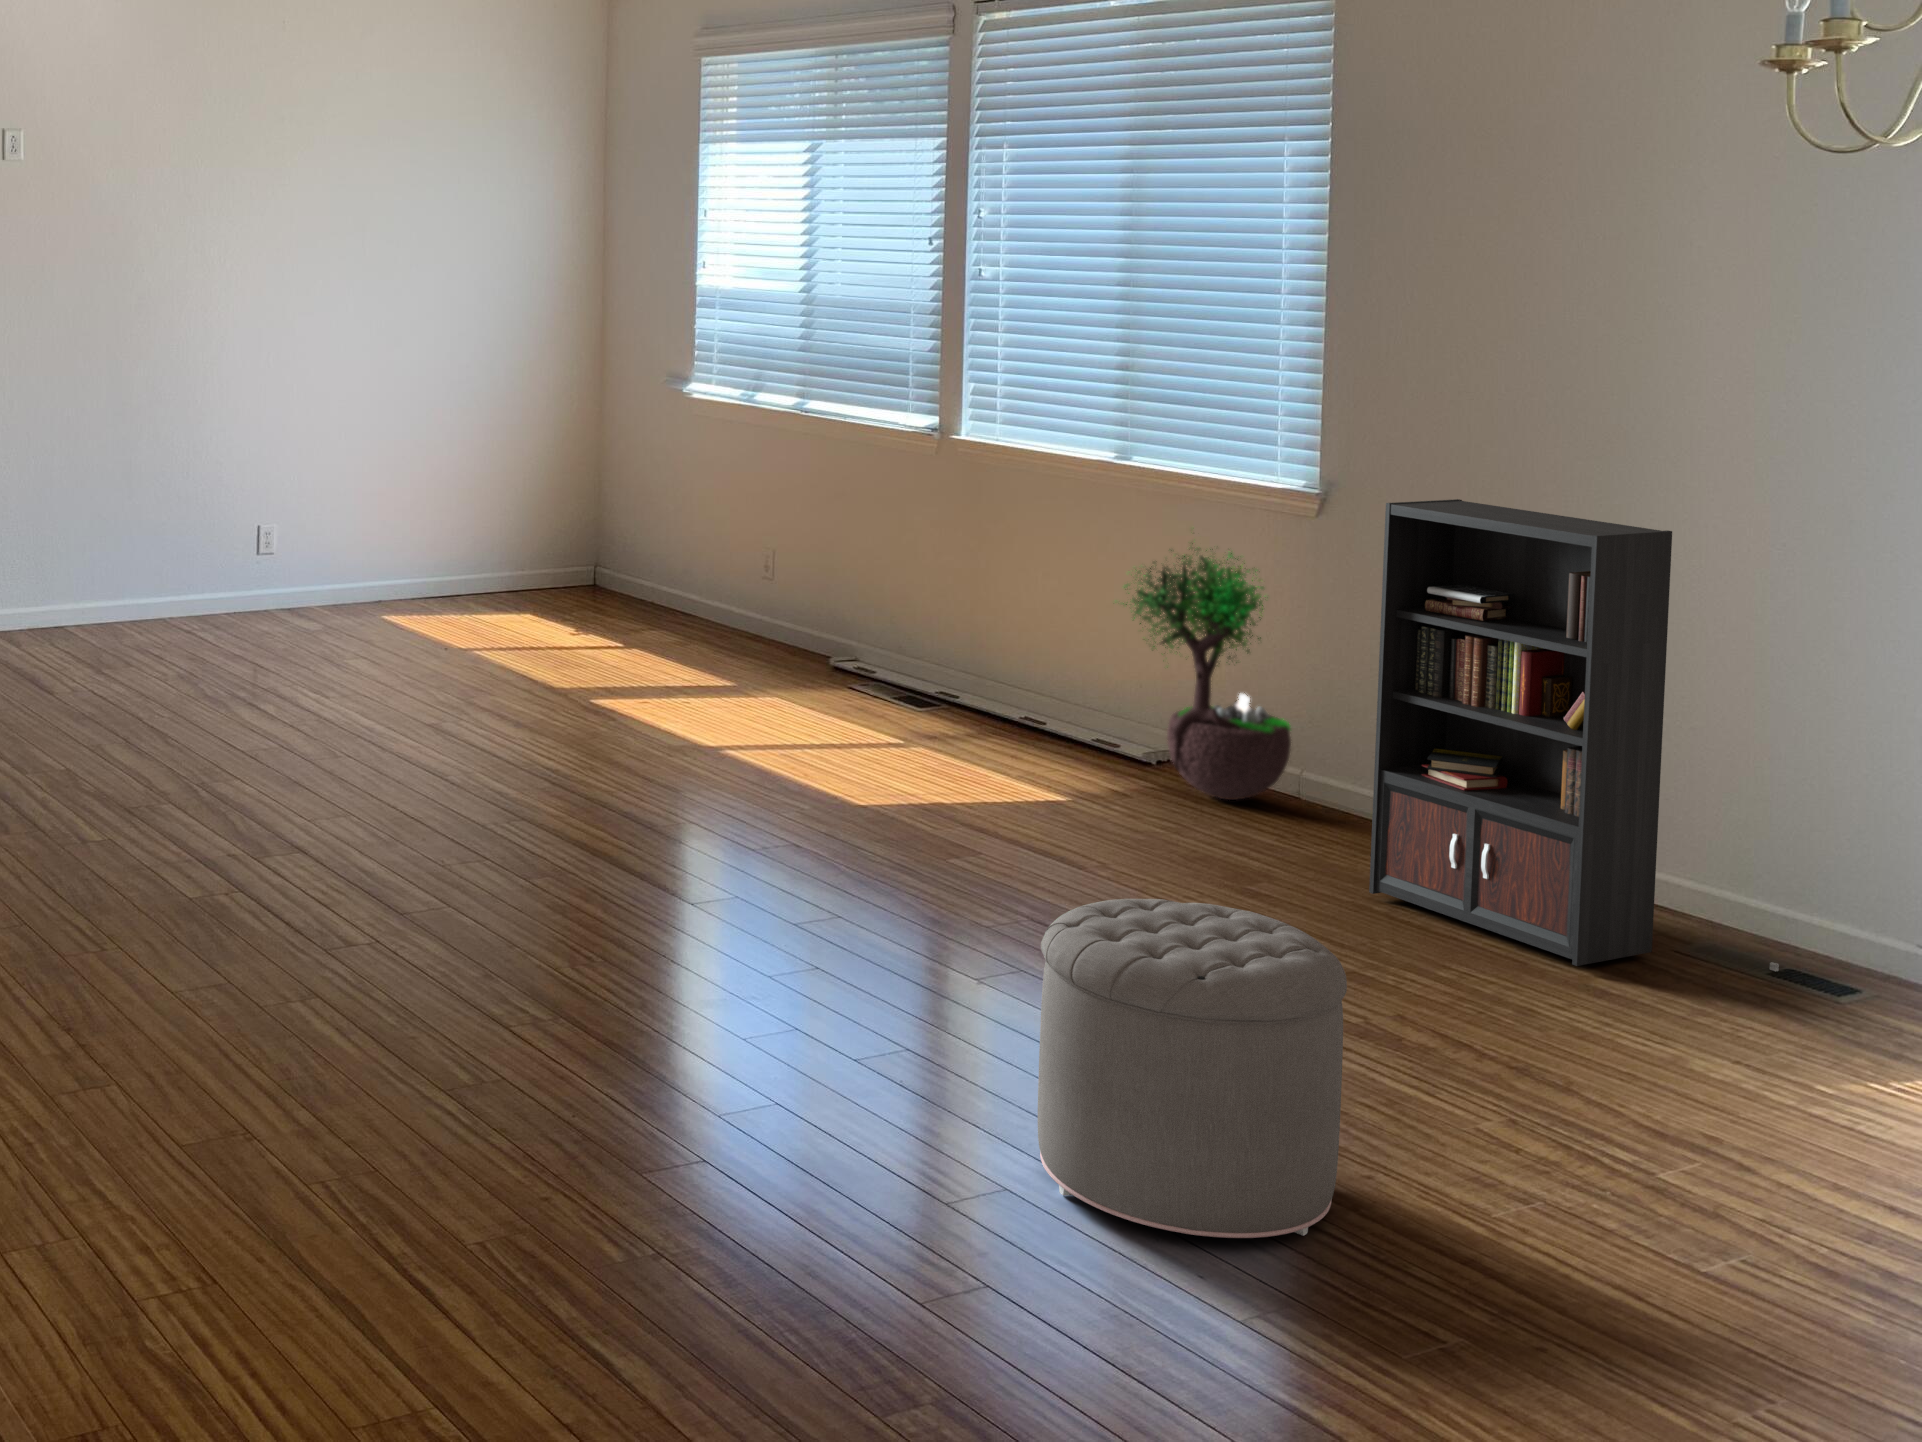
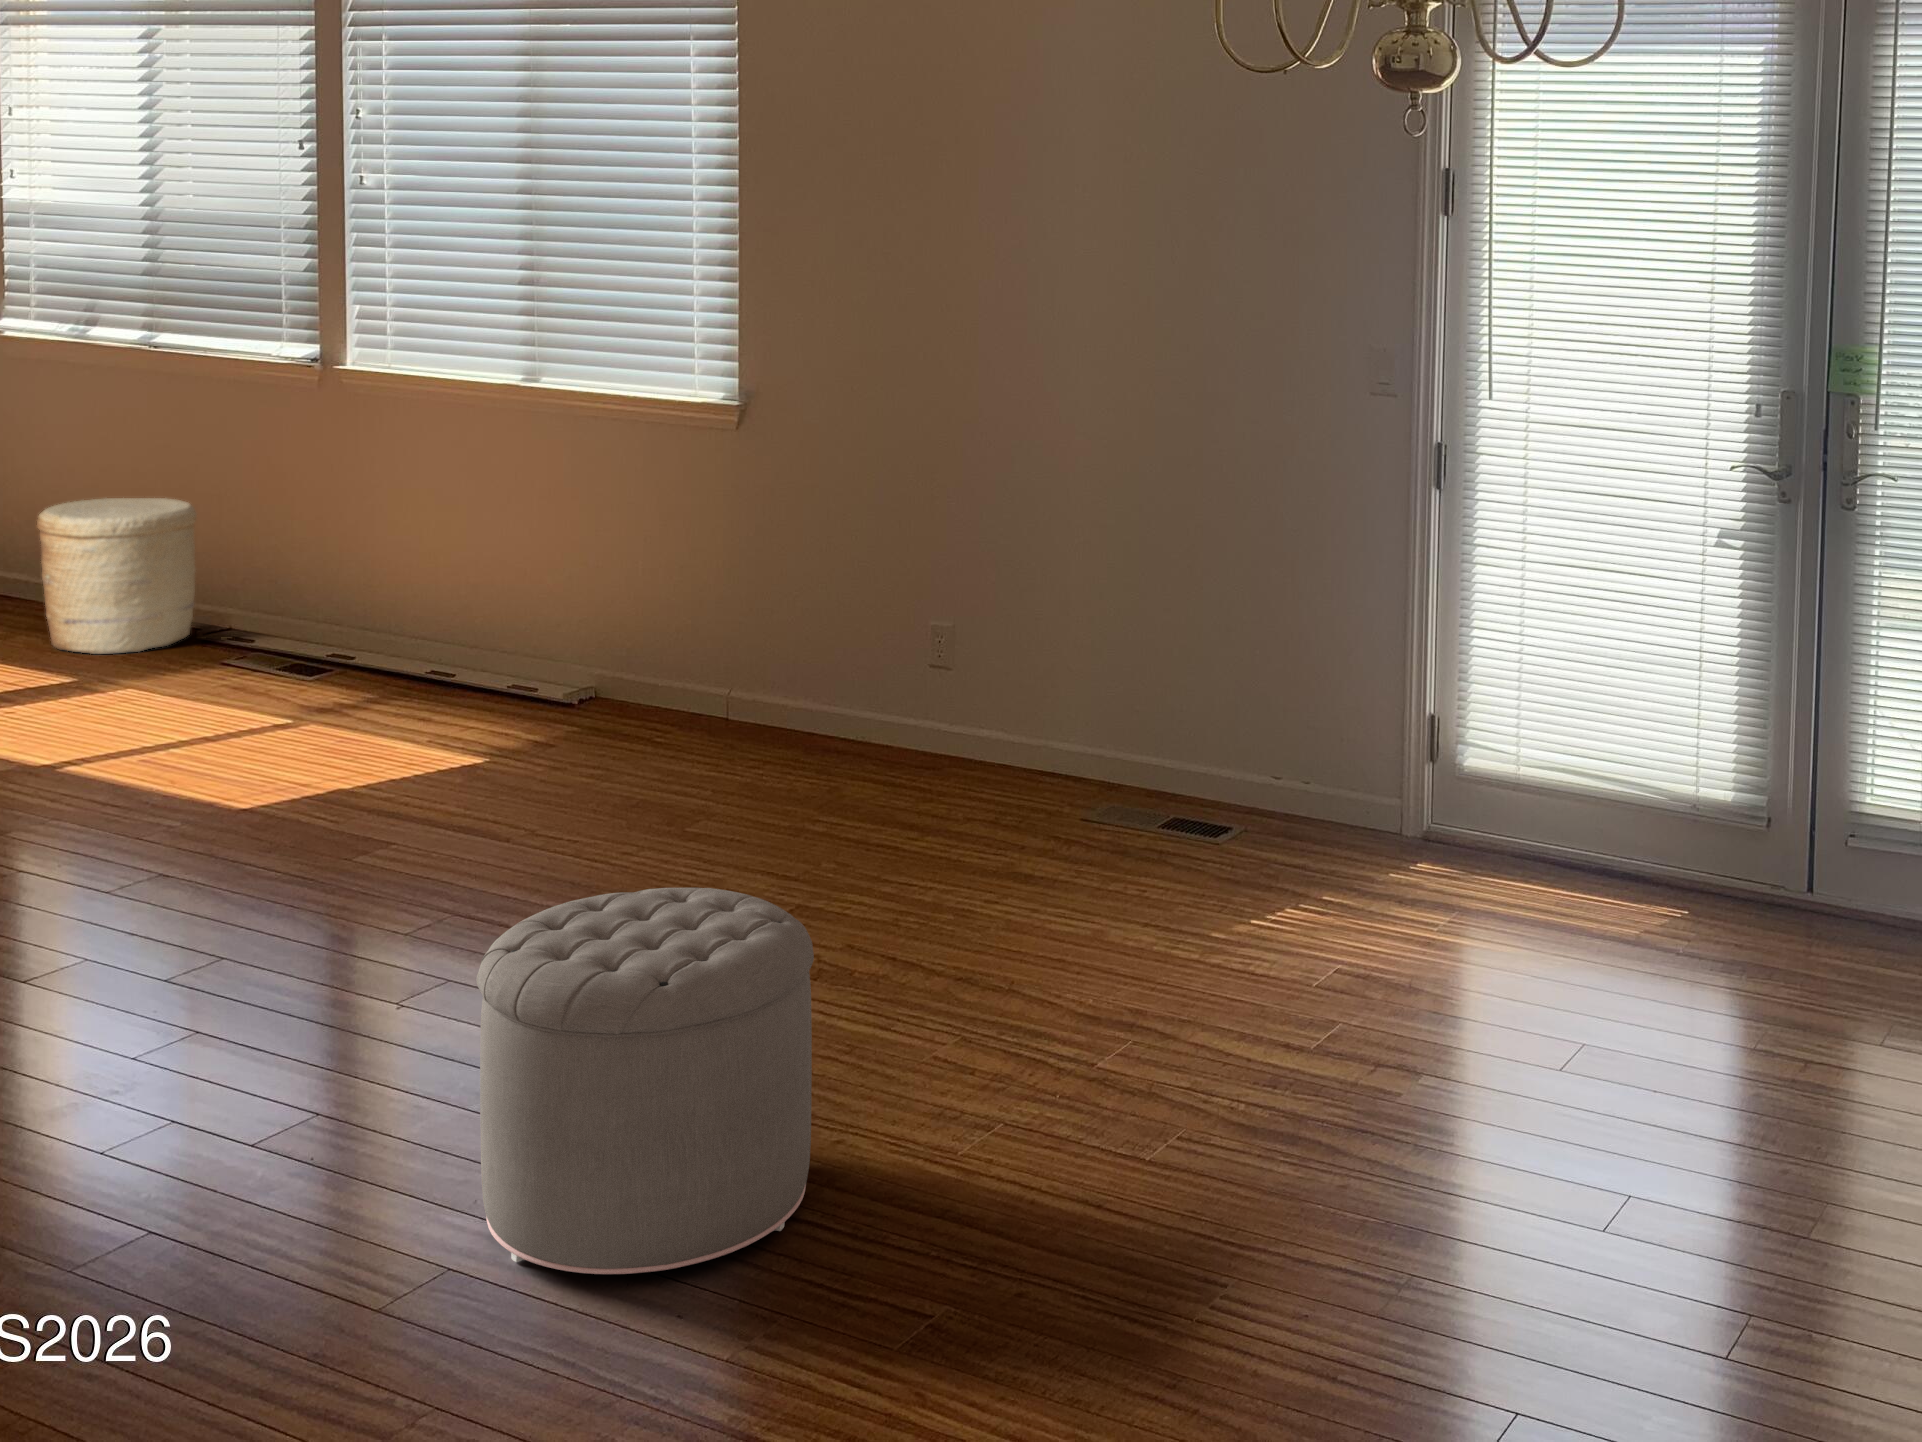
bookcase: present [1369,499,1779,972] -> none [809,405,1166,853]
woven basket: none [713,536,833,667] -> present [37,498,197,654]
potted tree: present [1115,541,1291,800] -> none [531,451,725,734]

